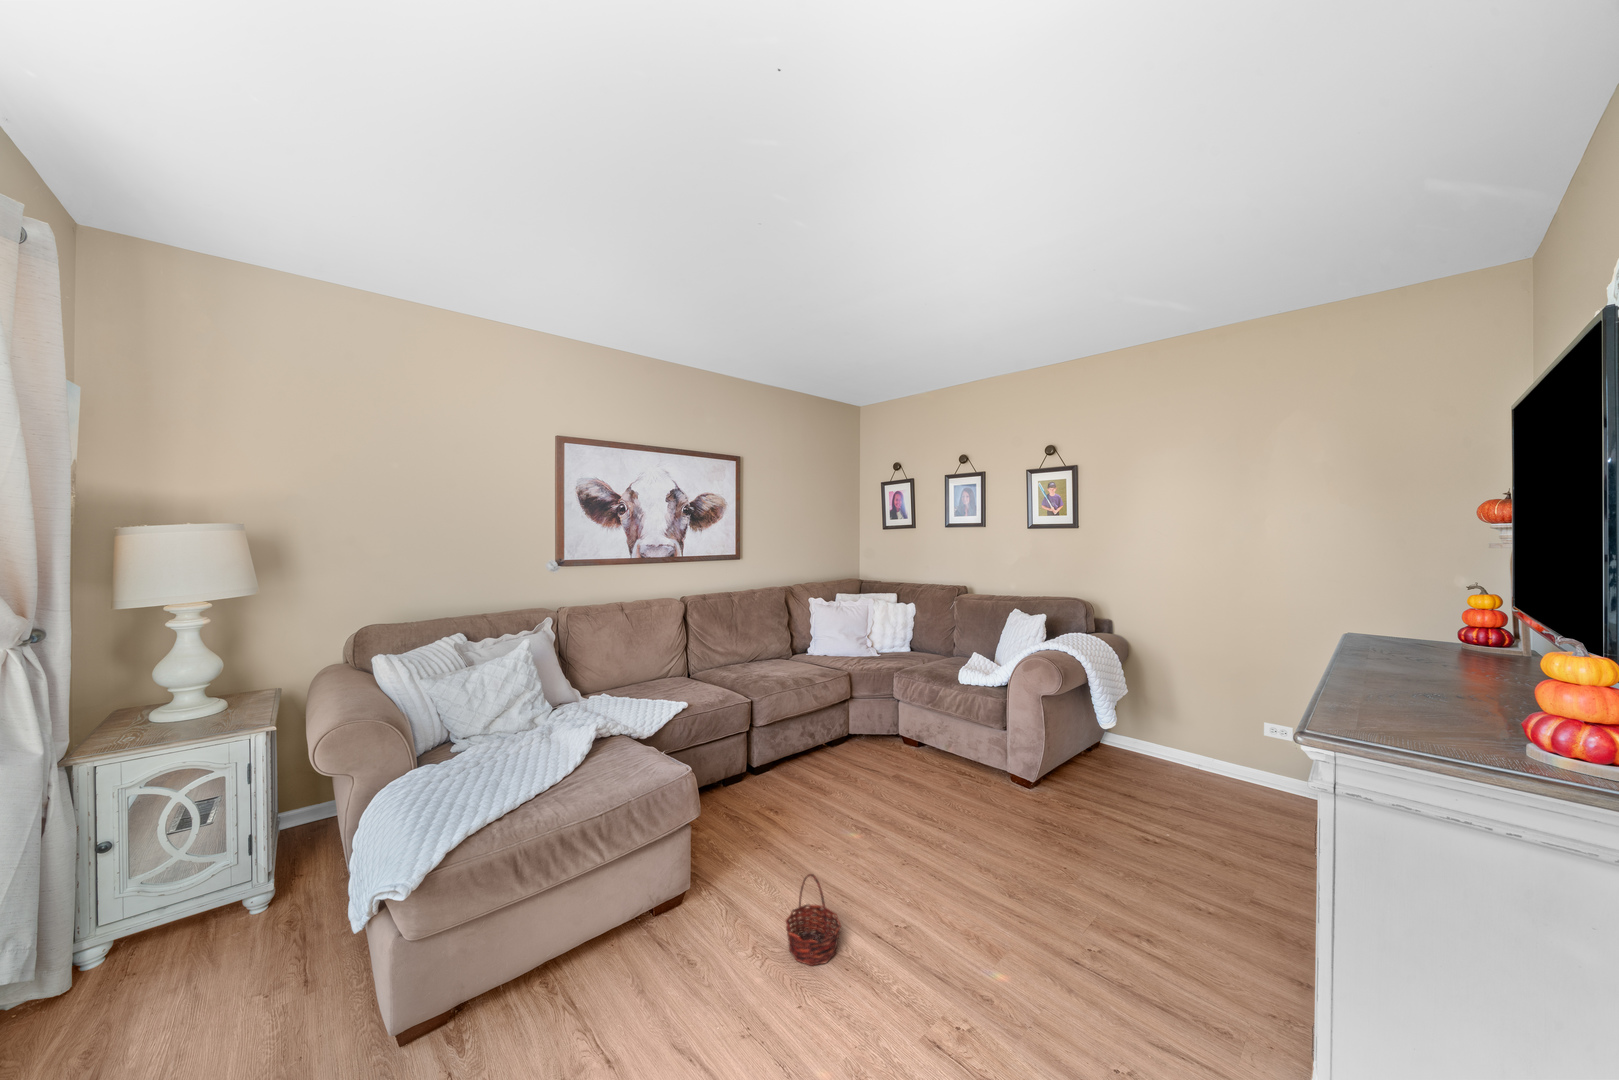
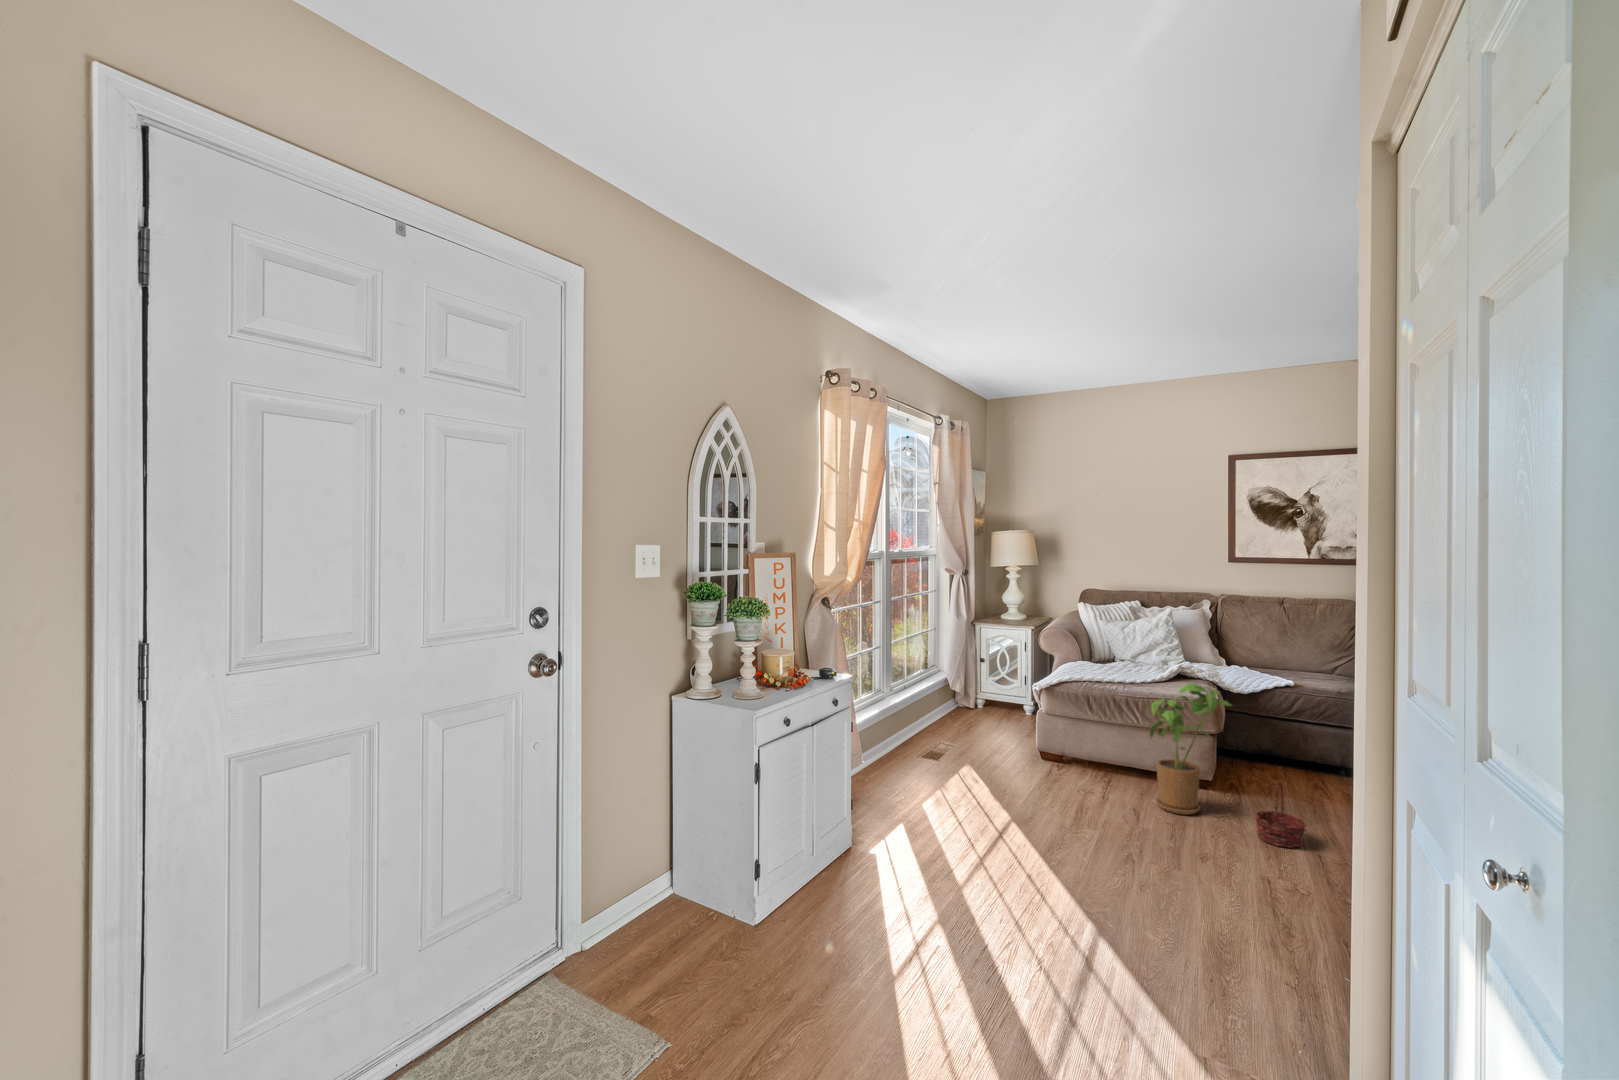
house plant: none [641,780,752,998] -> present [1150,683,1230,815]

